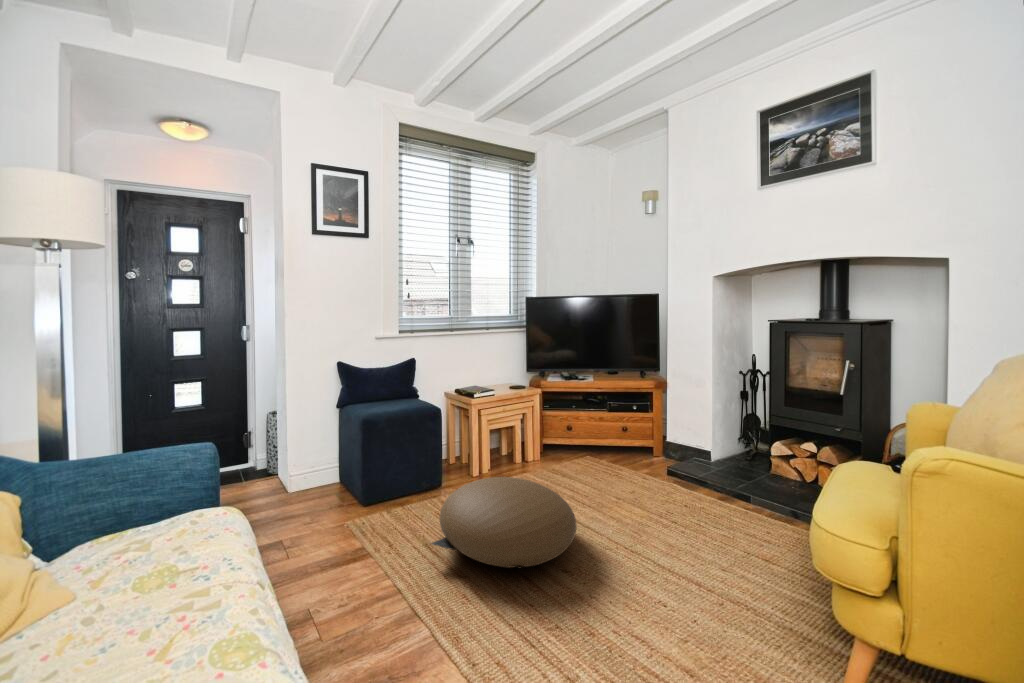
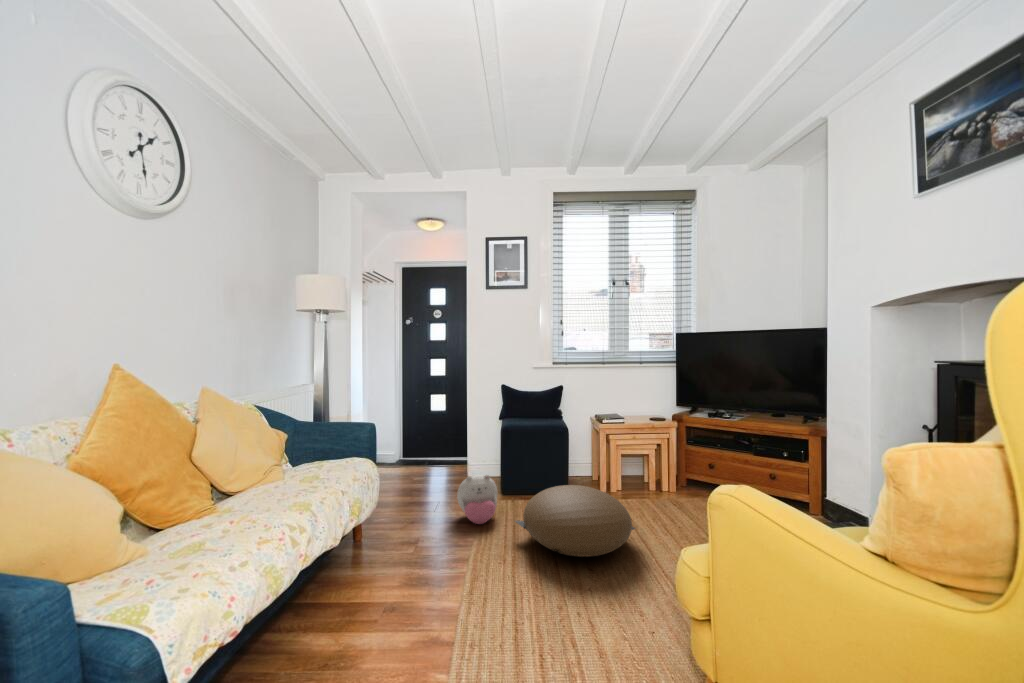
plush toy: none [323,490,390,563] -> present [457,475,497,524]

